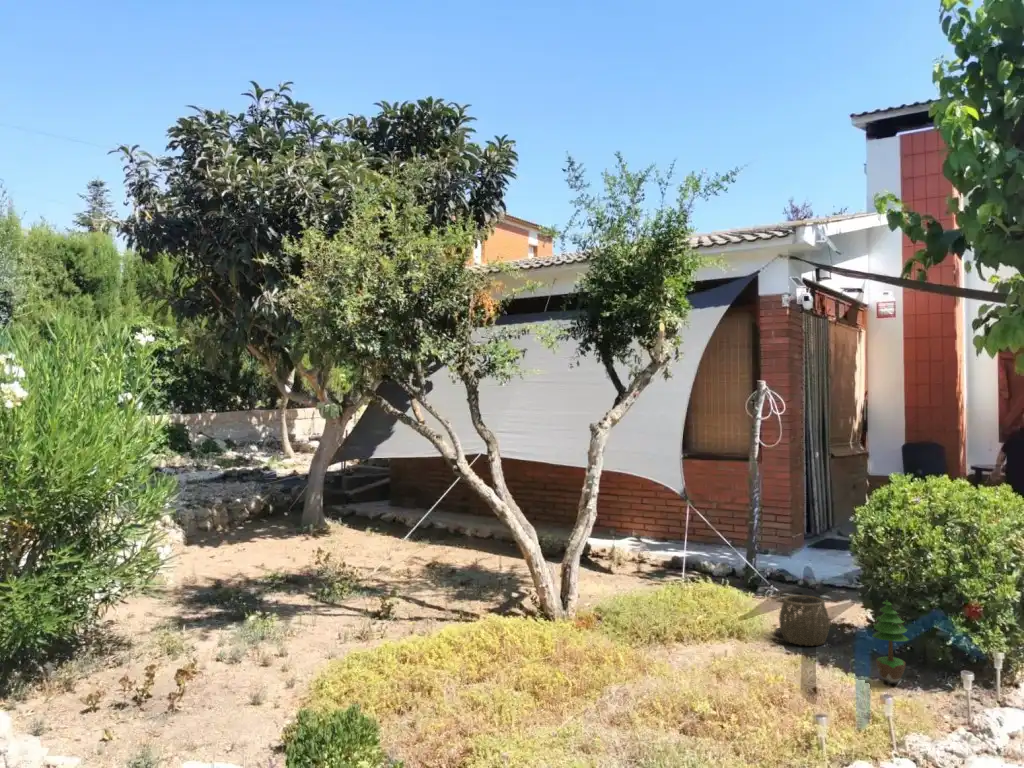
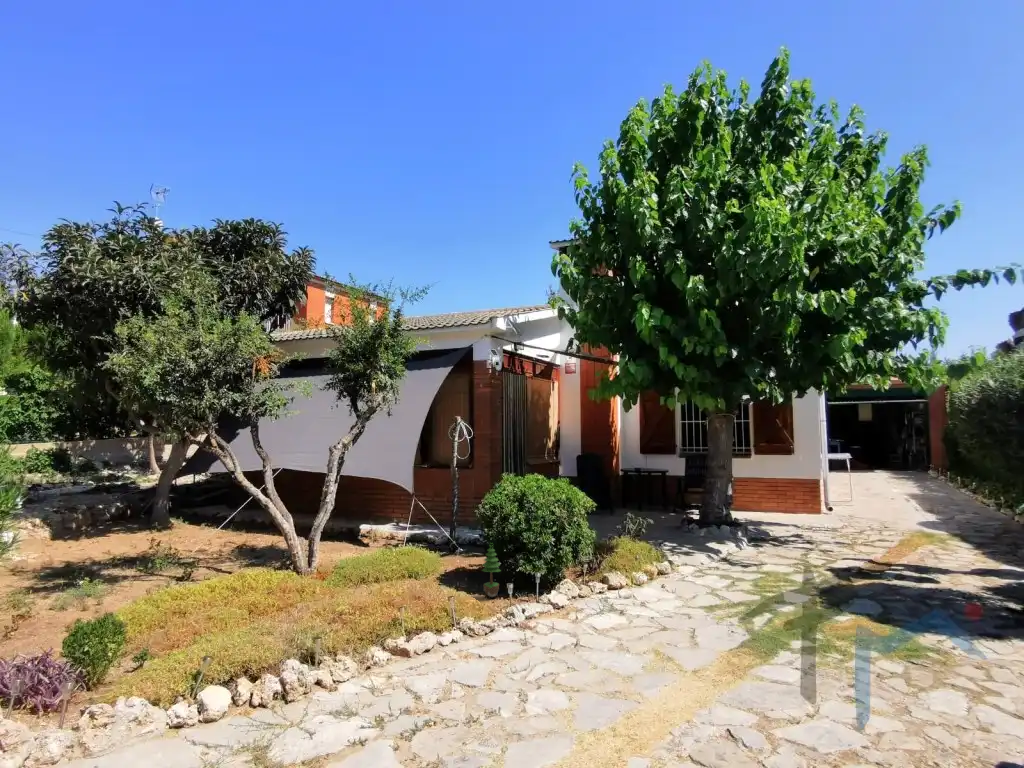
woven basket: present [779,595,829,646] -> none [444,551,473,581]

